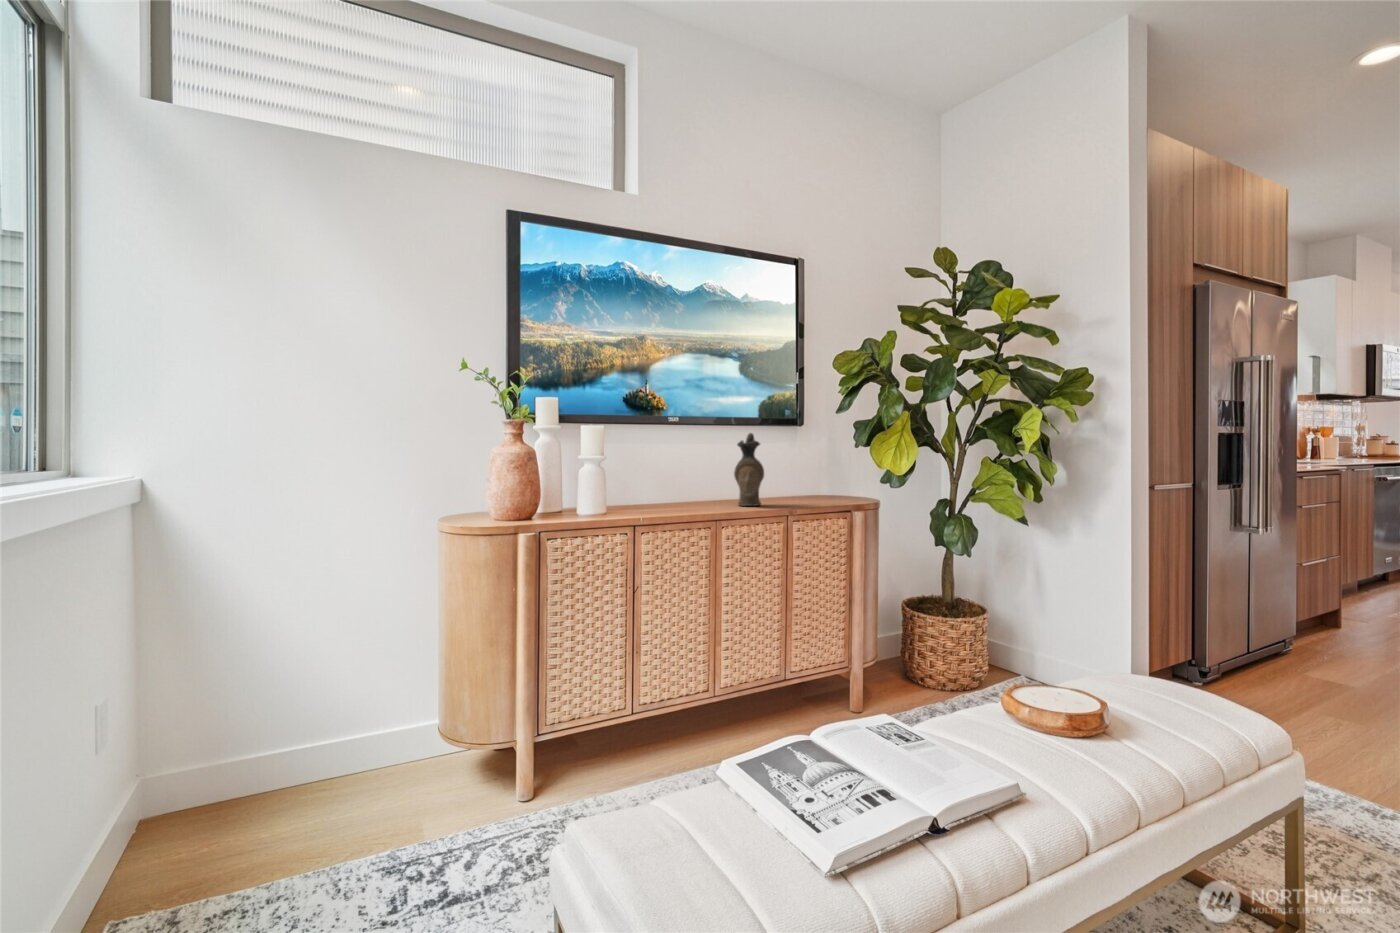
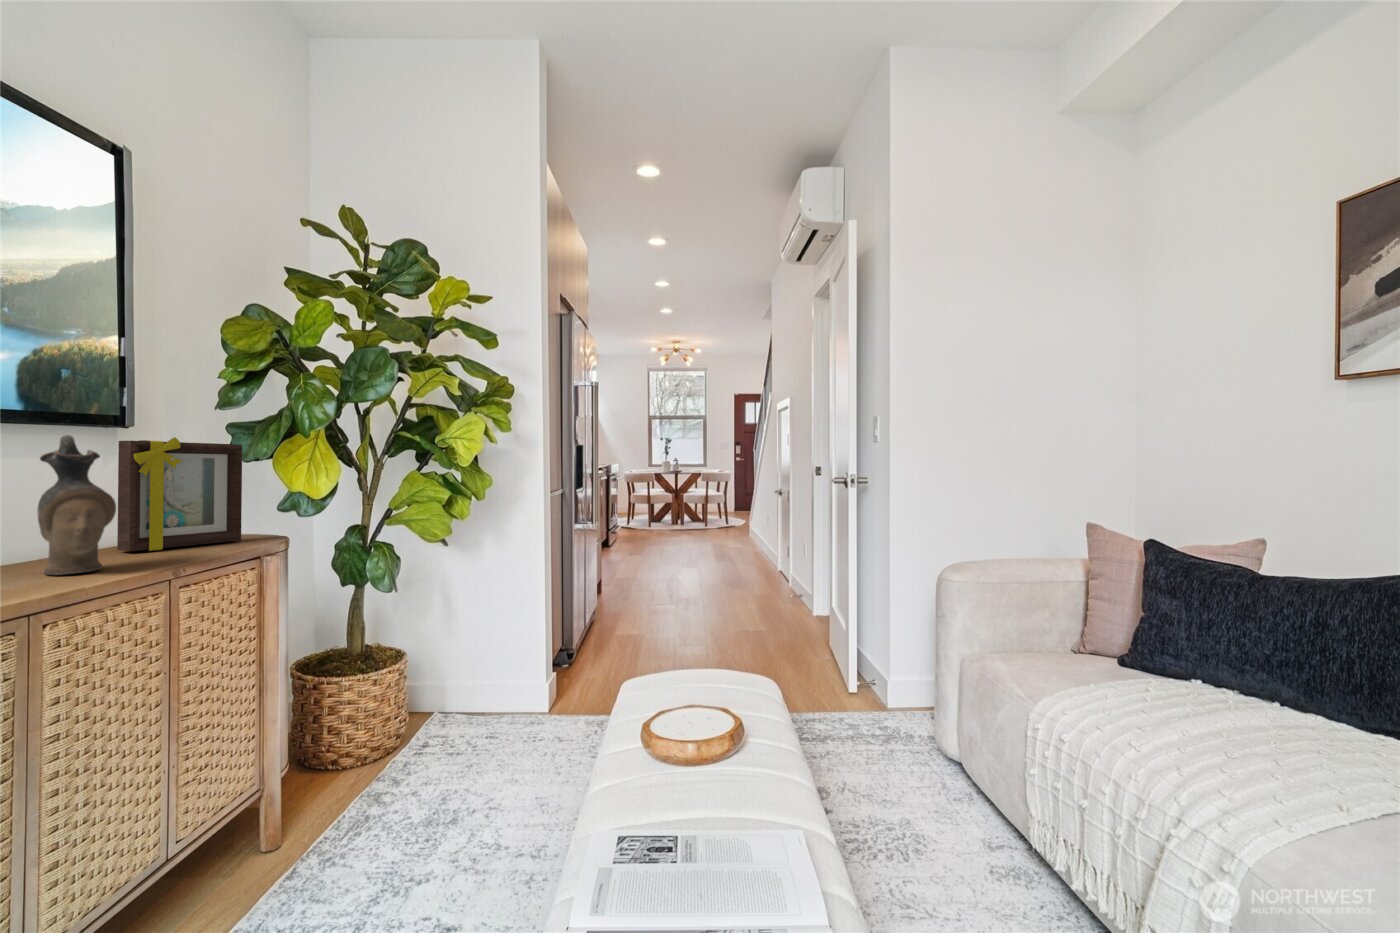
picture frame: none [782,433,848,501] -> present [117,437,242,551]

